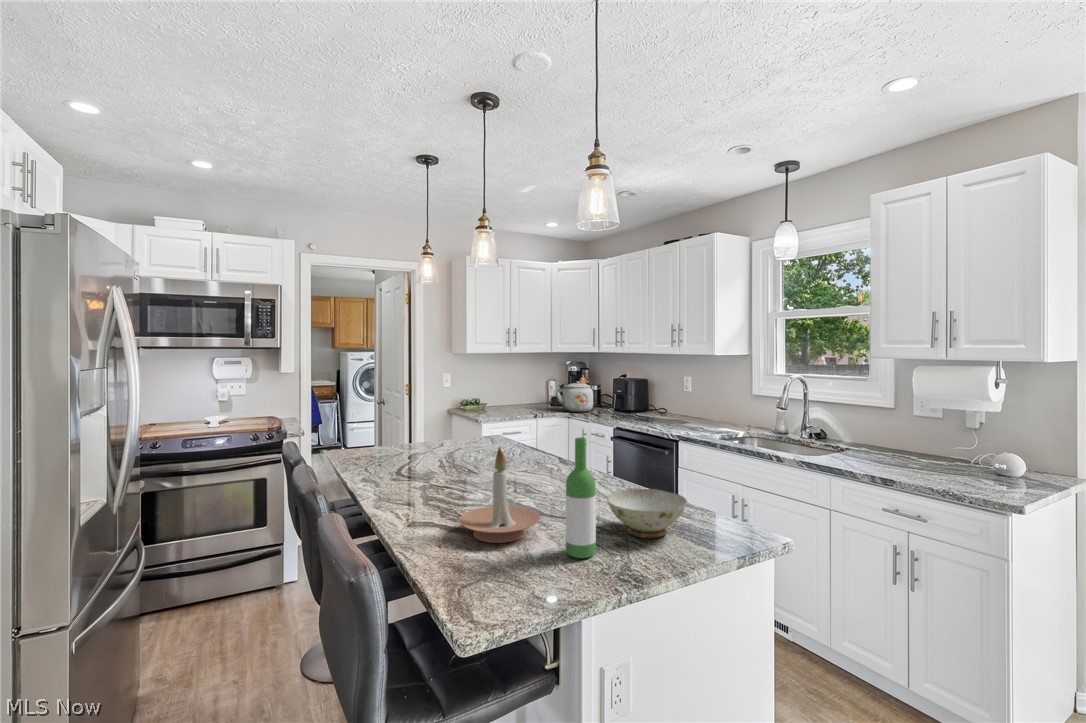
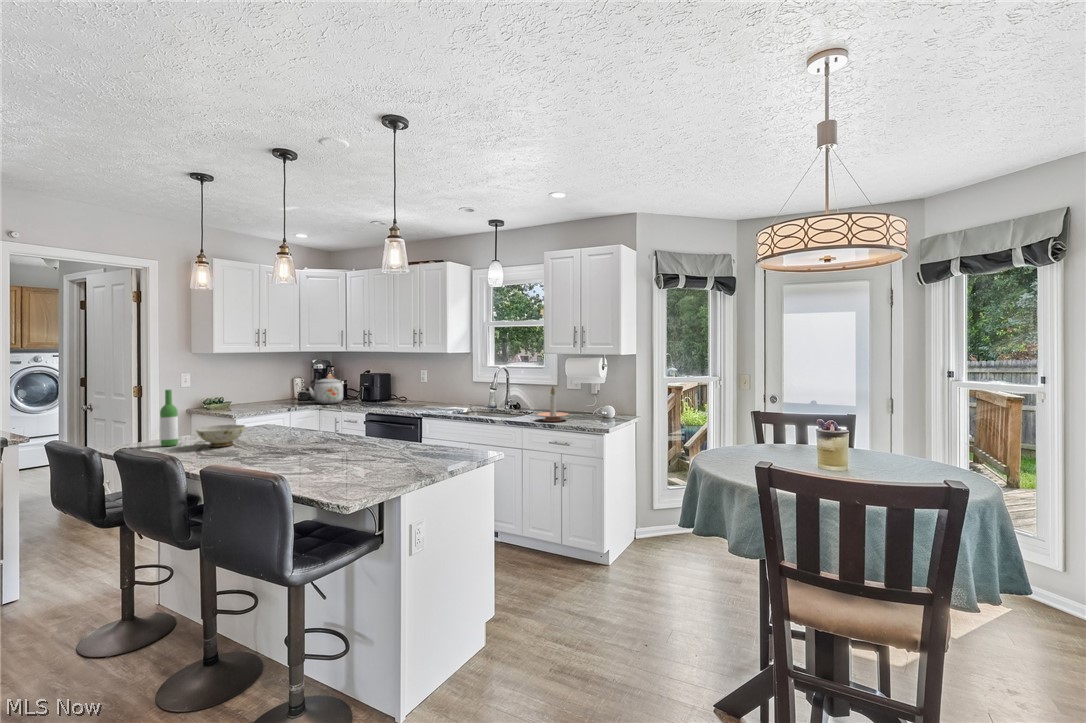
wine bottle: present [566,437,596,558] -> present [160,390,178,446]
candle holder: present [459,447,540,543] -> present [537,387,568,422]
ceramic bowl: present [607,489,687,538] -> present [196,425,245,447]

